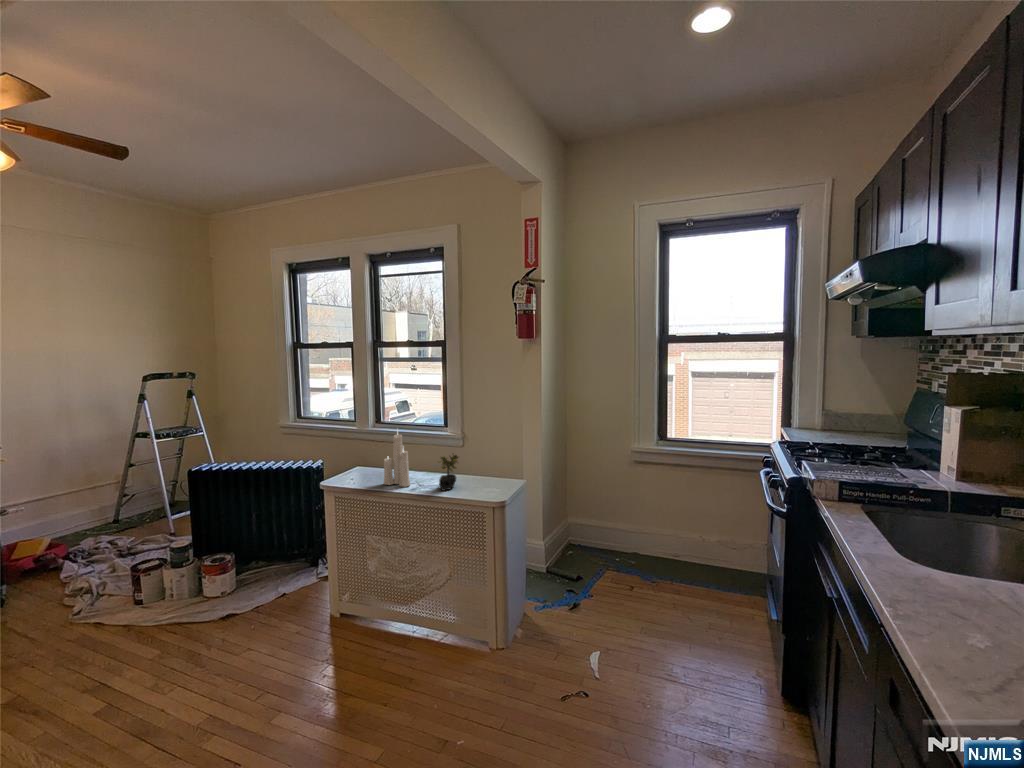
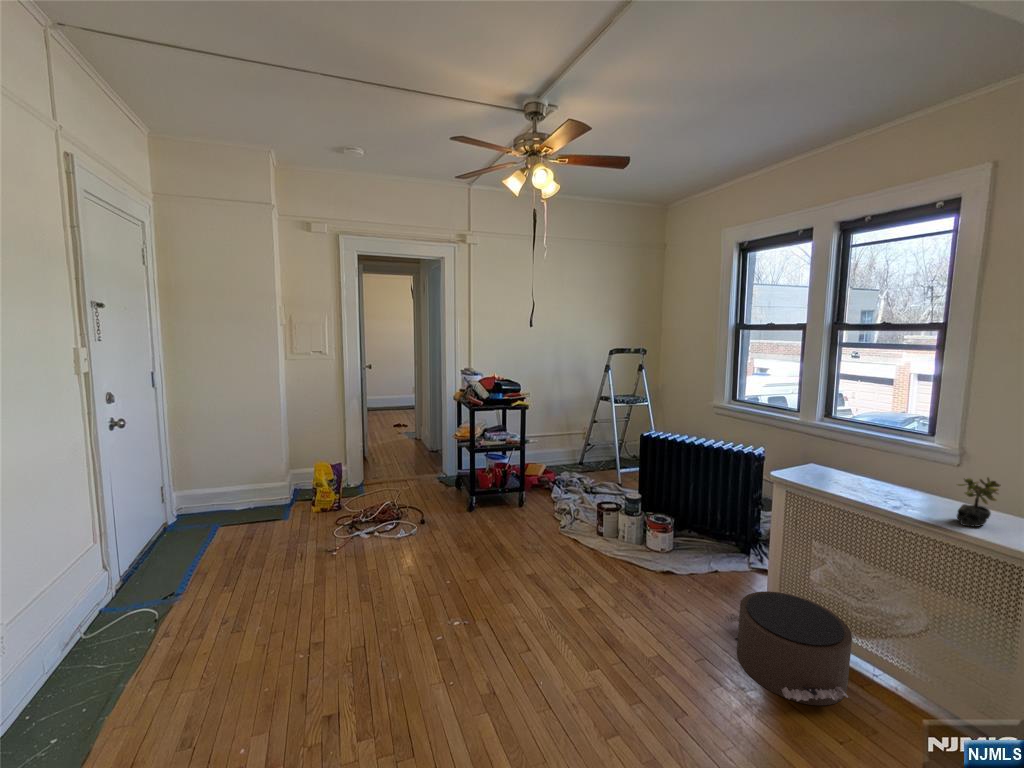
candle: present [383,433,410,487] -> none [859,425,904,505]
pouf: none [285,587,385,682] -> present [726,591,852,706]

